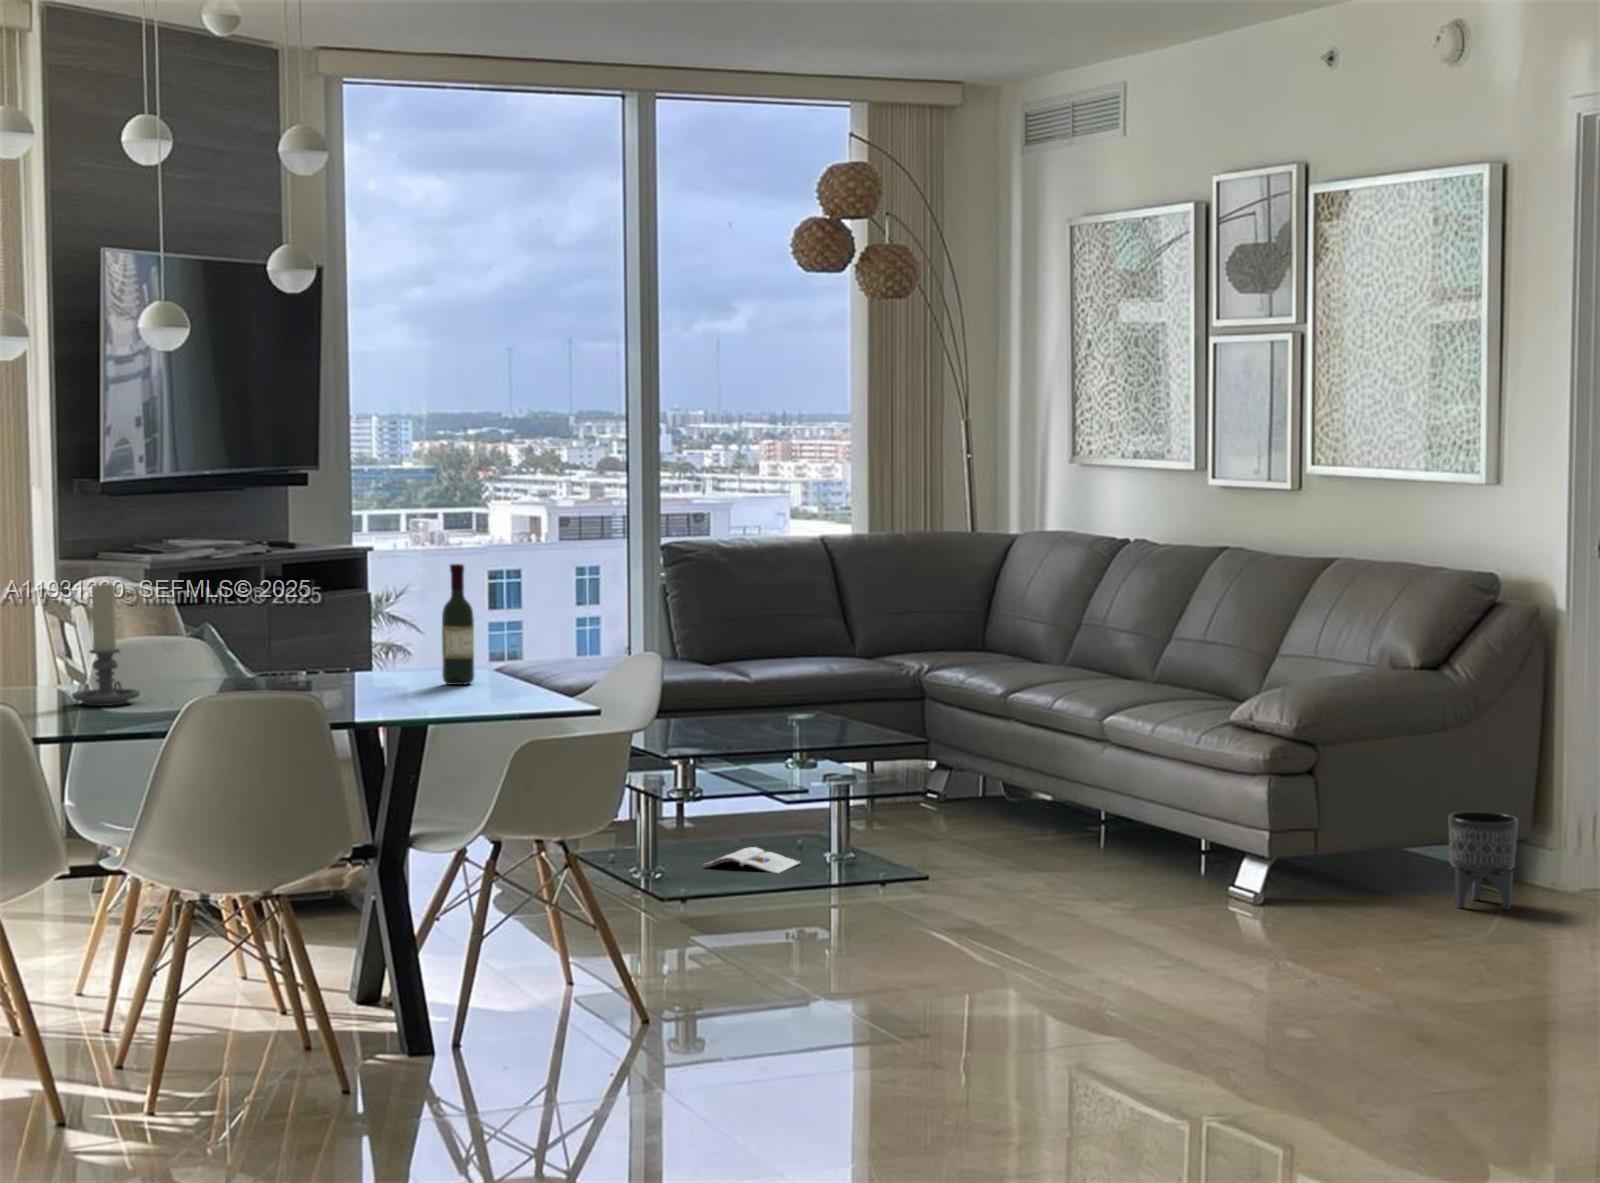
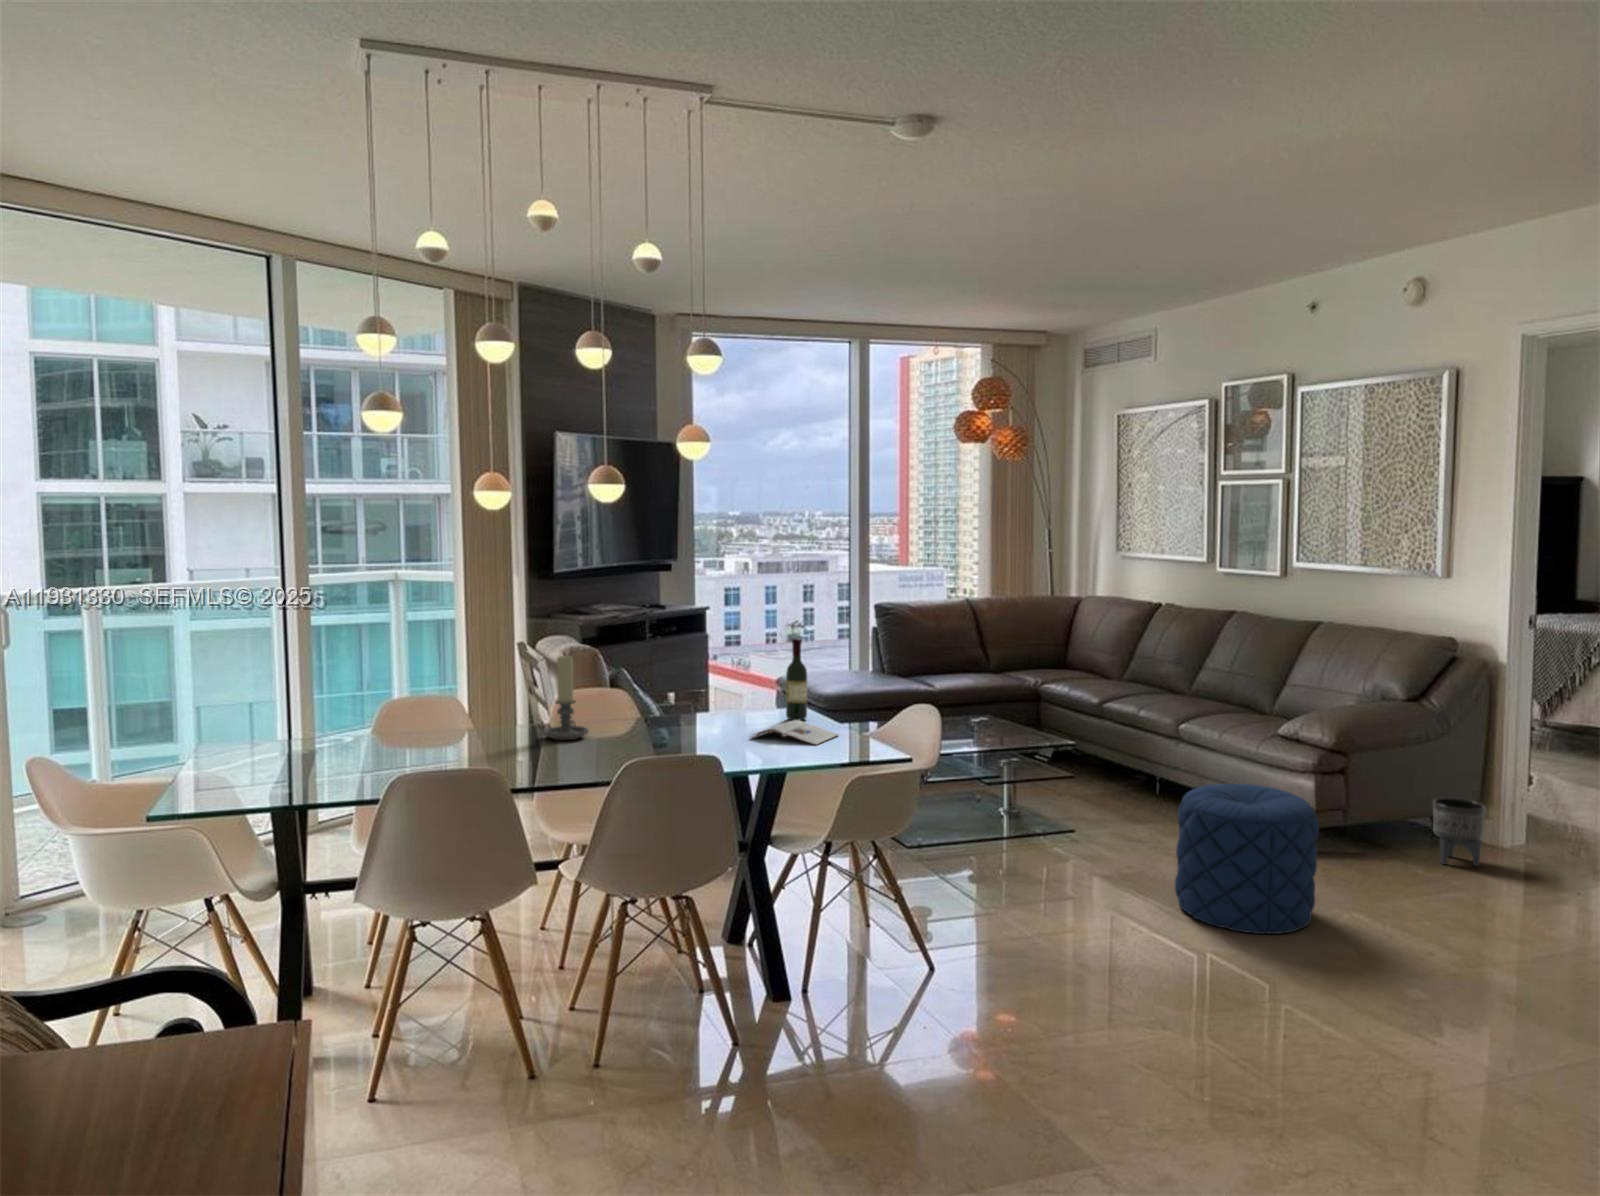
pouf: none [1031,781,1225,984] -> present [1175,784,1319,934]
magazine: present [704,847,800,873] -> present [751,720,838,745]

